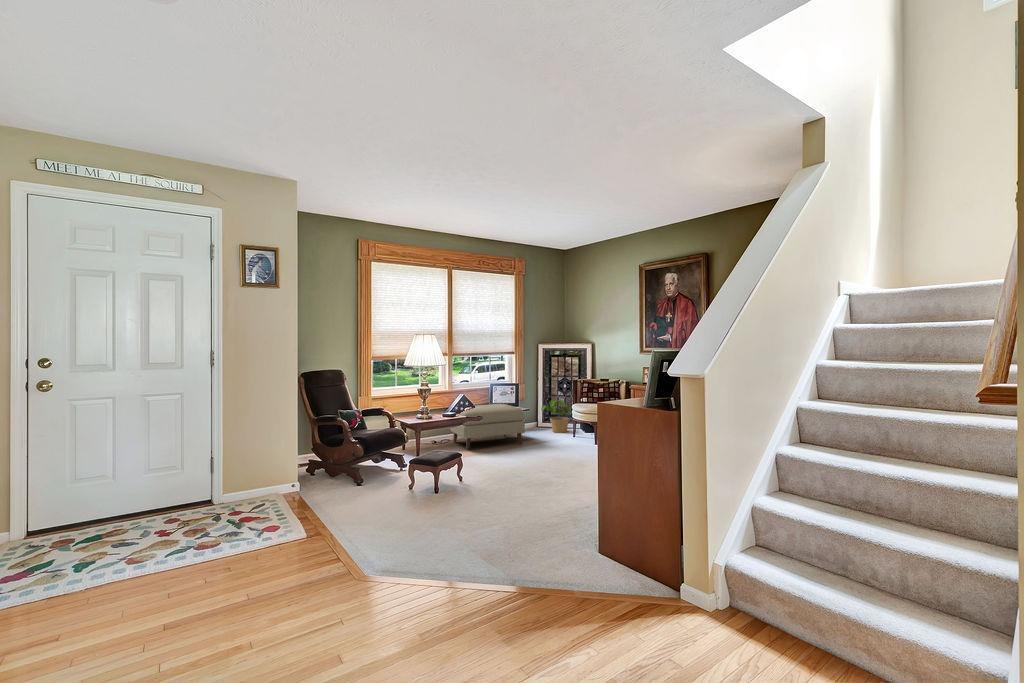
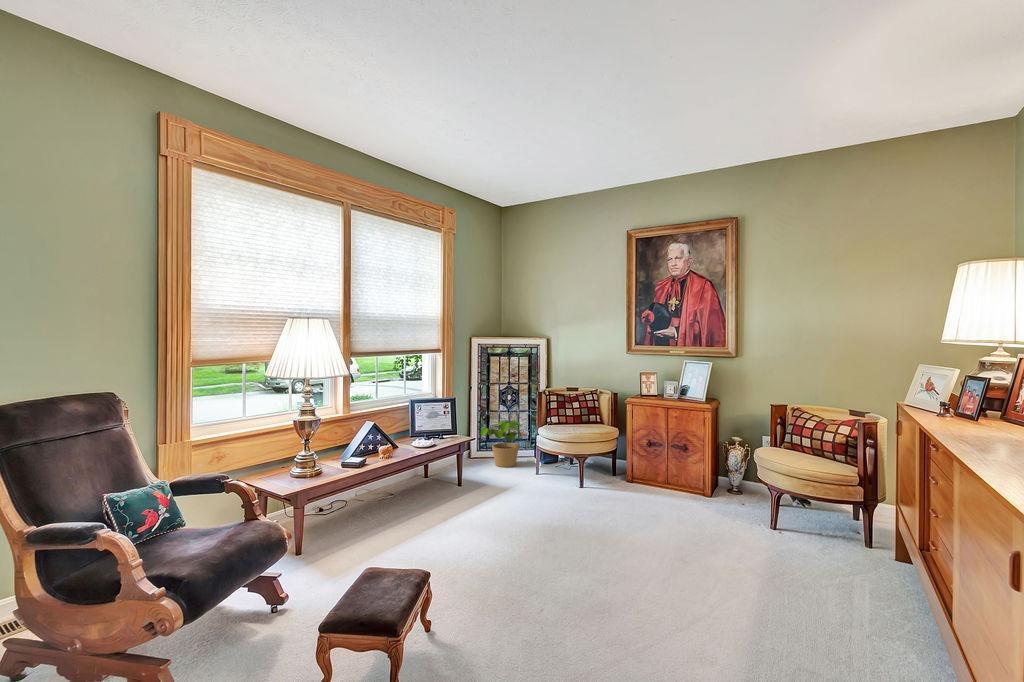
ottoman: present [450,404,525,450] -> none [348,432,478,524]

